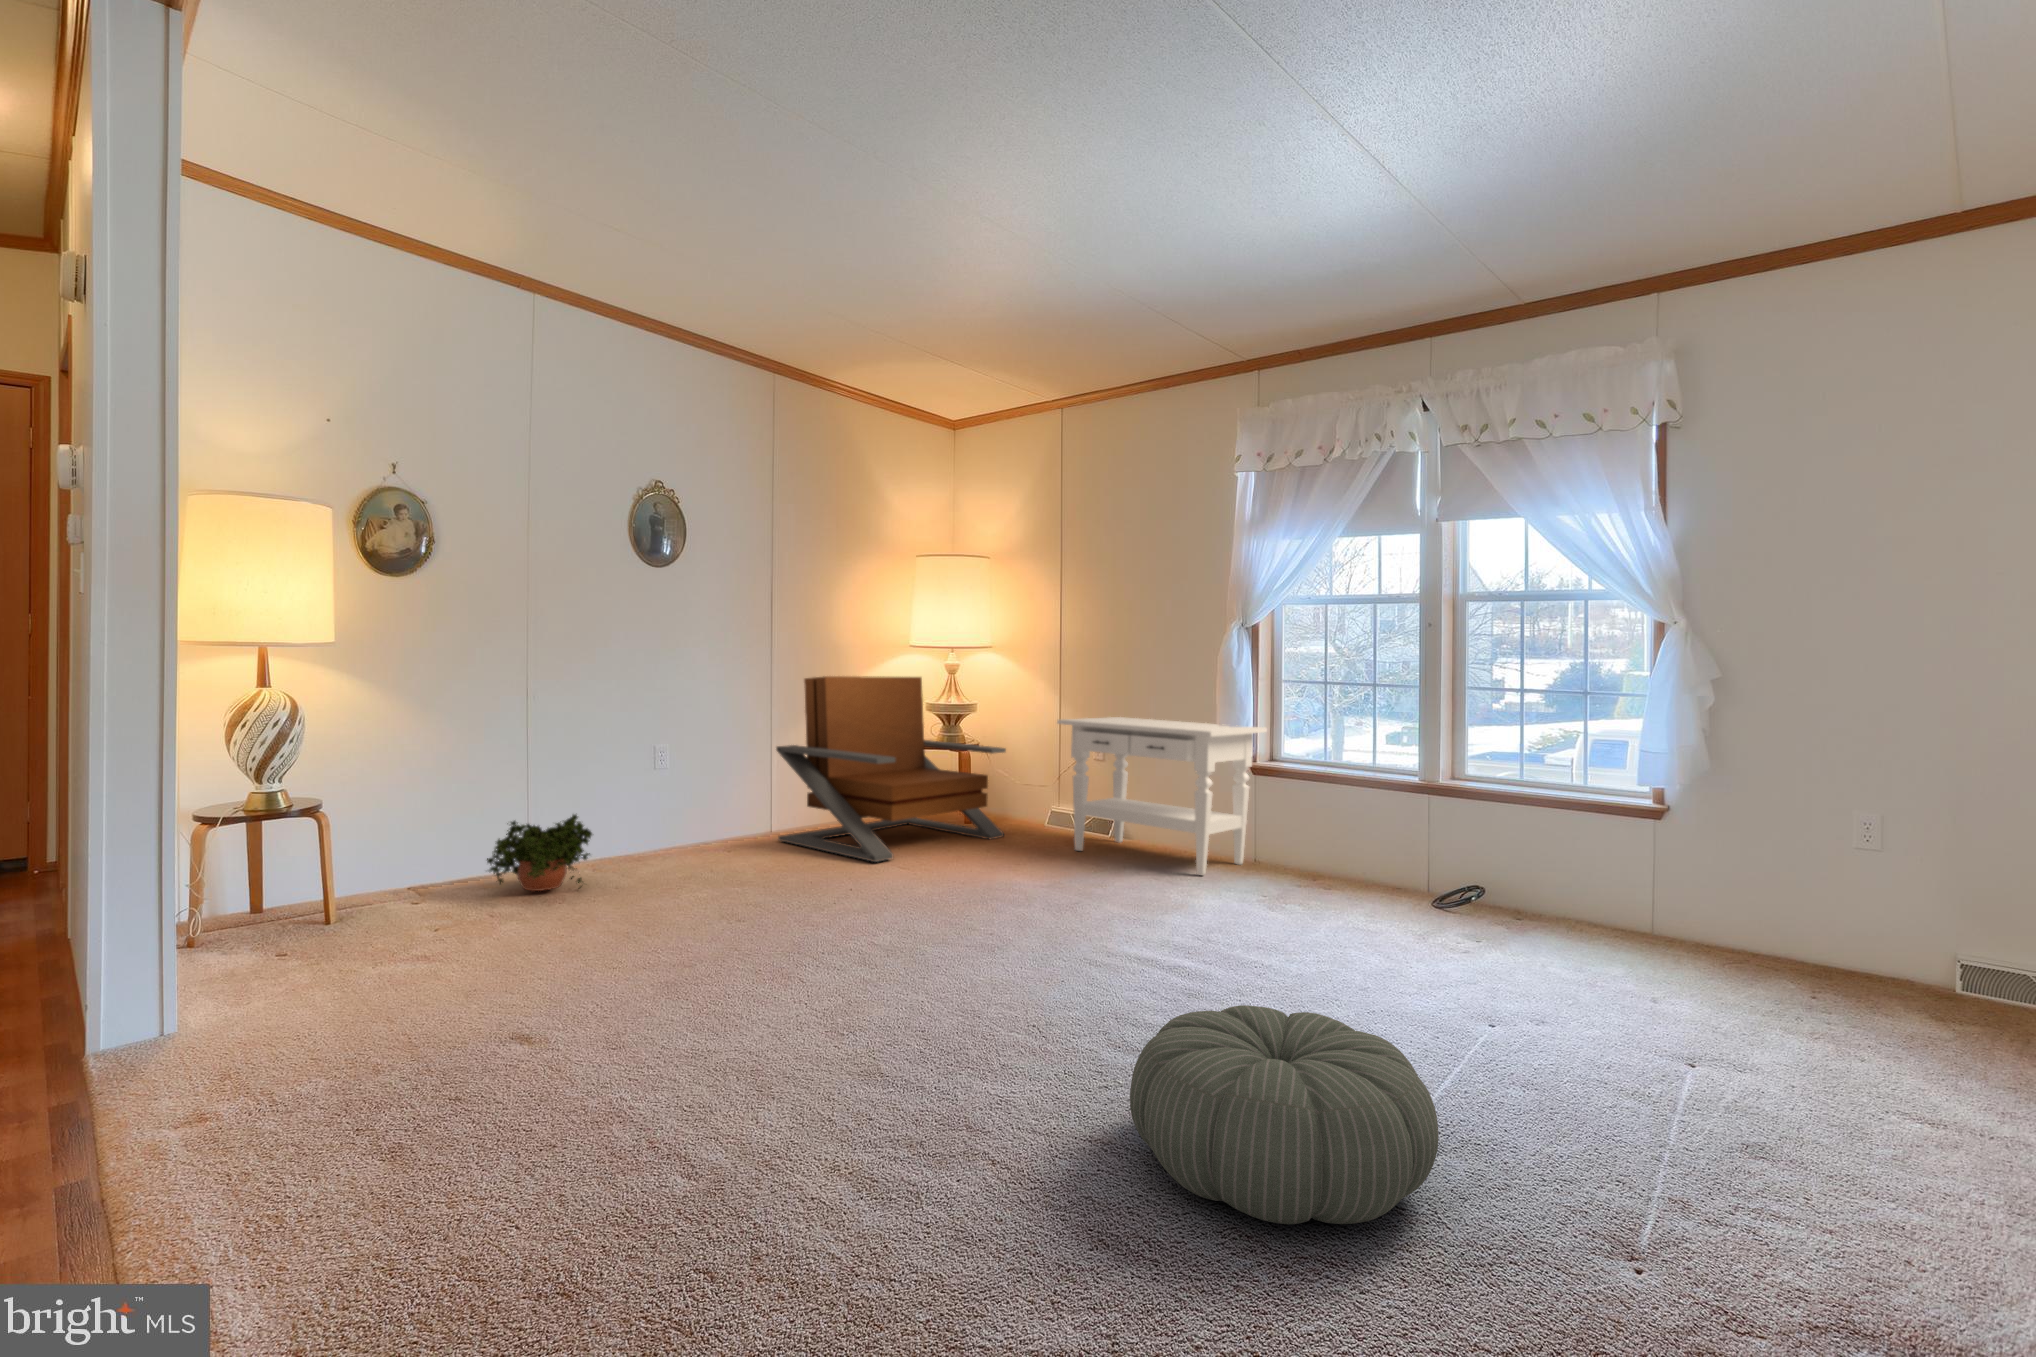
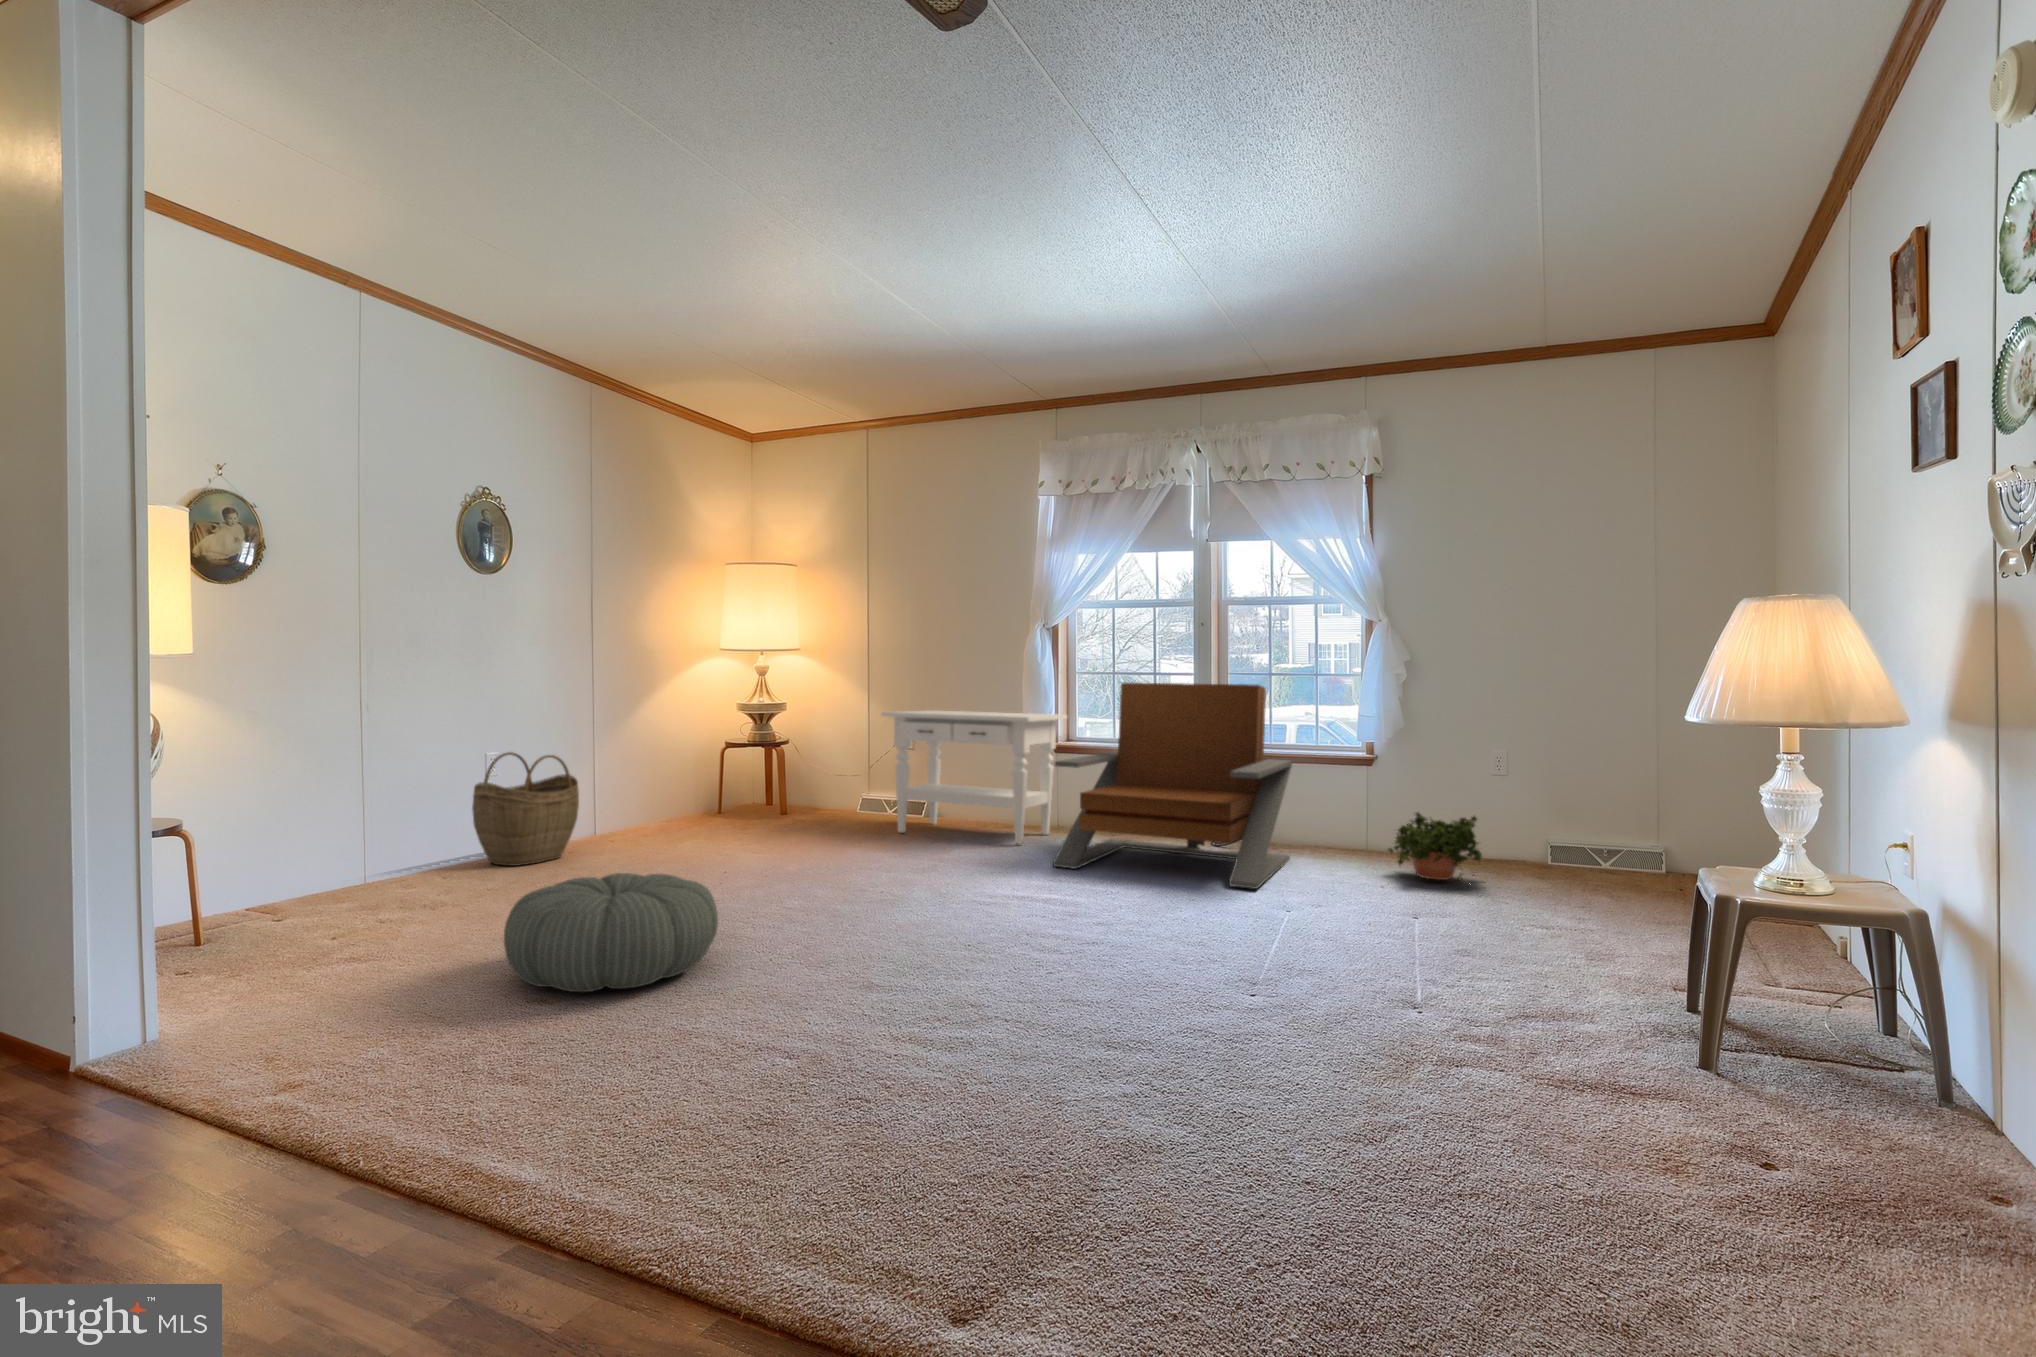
lounge chair: present [776,676,1006,862] -> present [1053,683,1292,889]
woven basket: none [658,752,754,863] -> present [472,752,579,866]
potted plant: present [487,815,592,891] -> present [1388,813,1482,880]
pouf: present [1130,1005,1438,1224] -> present [504,873,718,992]

